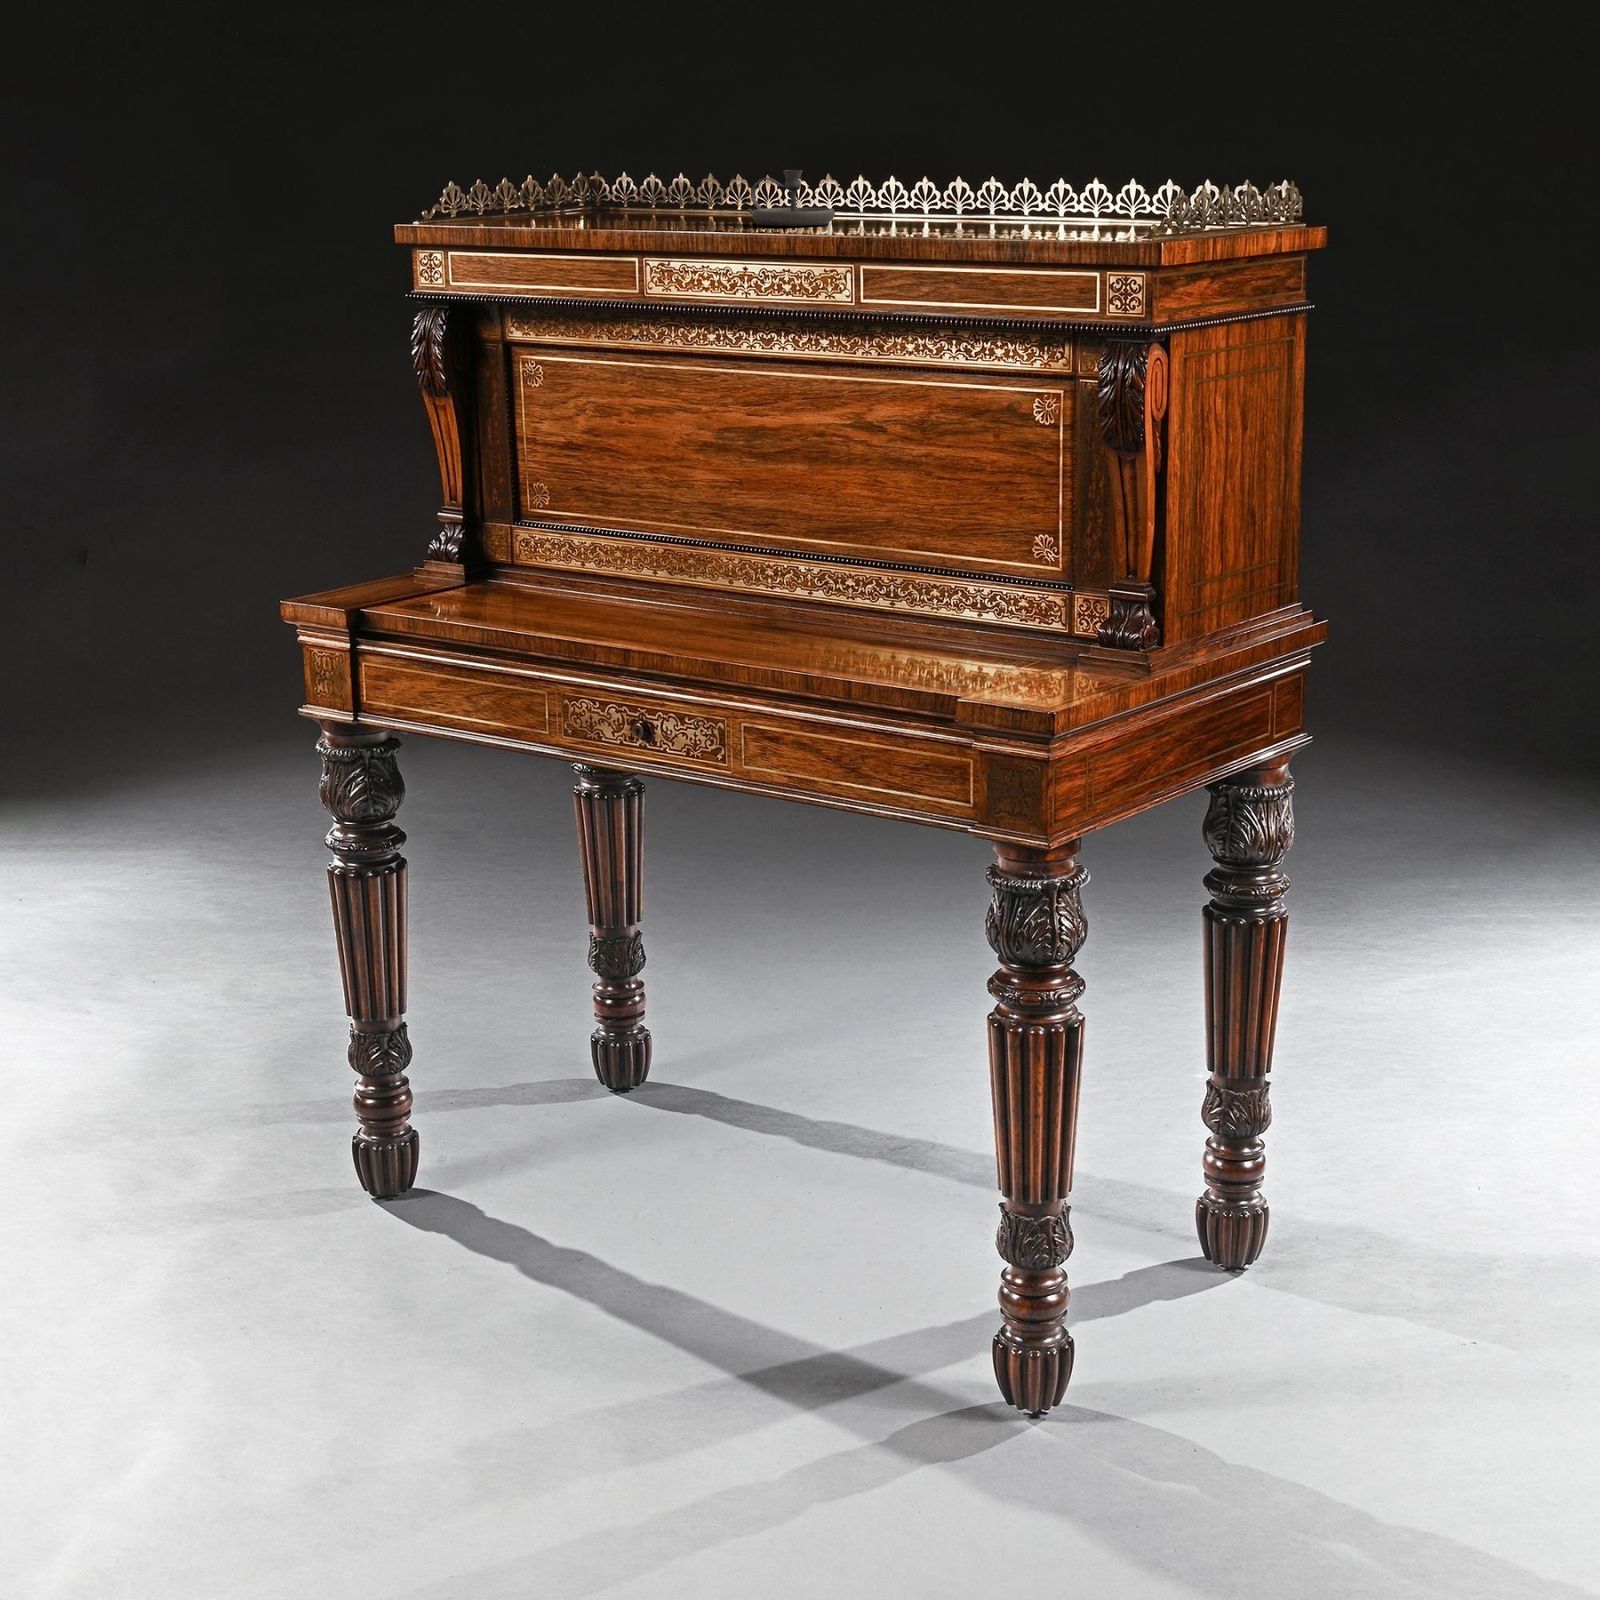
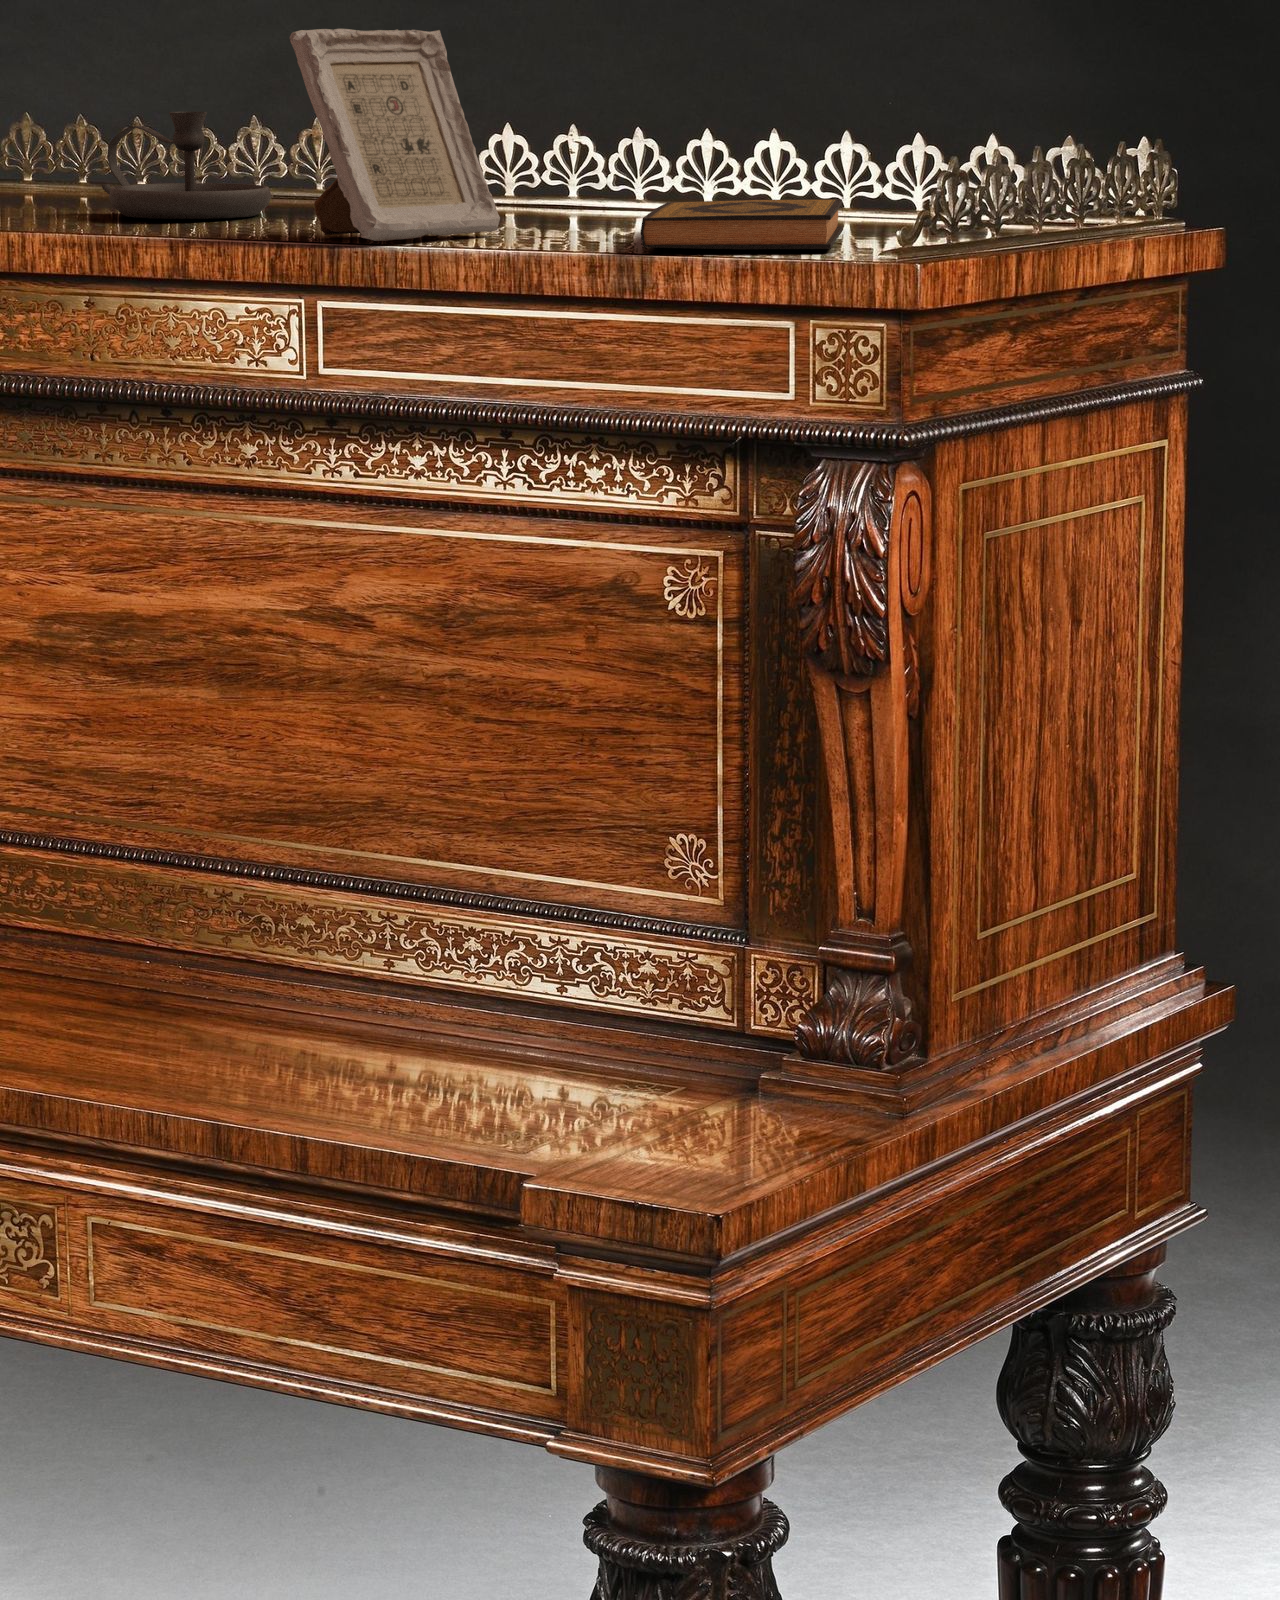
picture frame: none [849,127,954,235] -> present [290,29,500,241]
hardback book: none [1025,213,1129,237] -> present [641,199,842,249]

